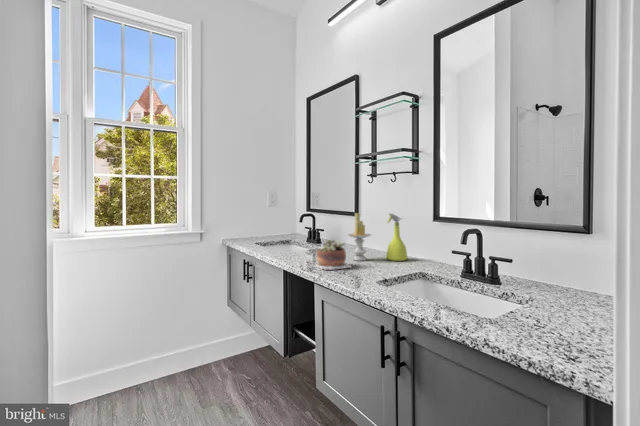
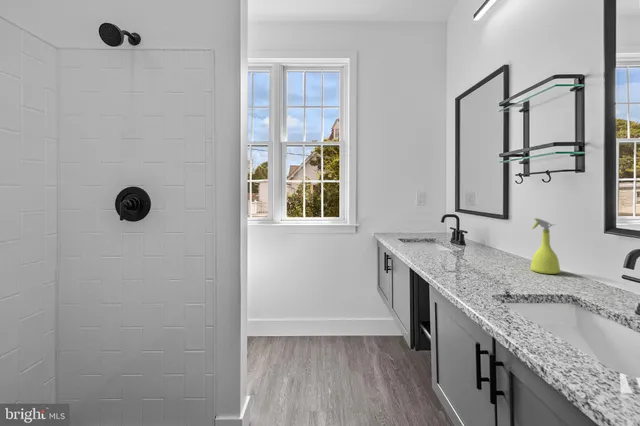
candle: present [348,213,371,261] -> none [481,216,510,268]
succulent plant: present [316,239,351,270] -> none [437,242,477,274]

